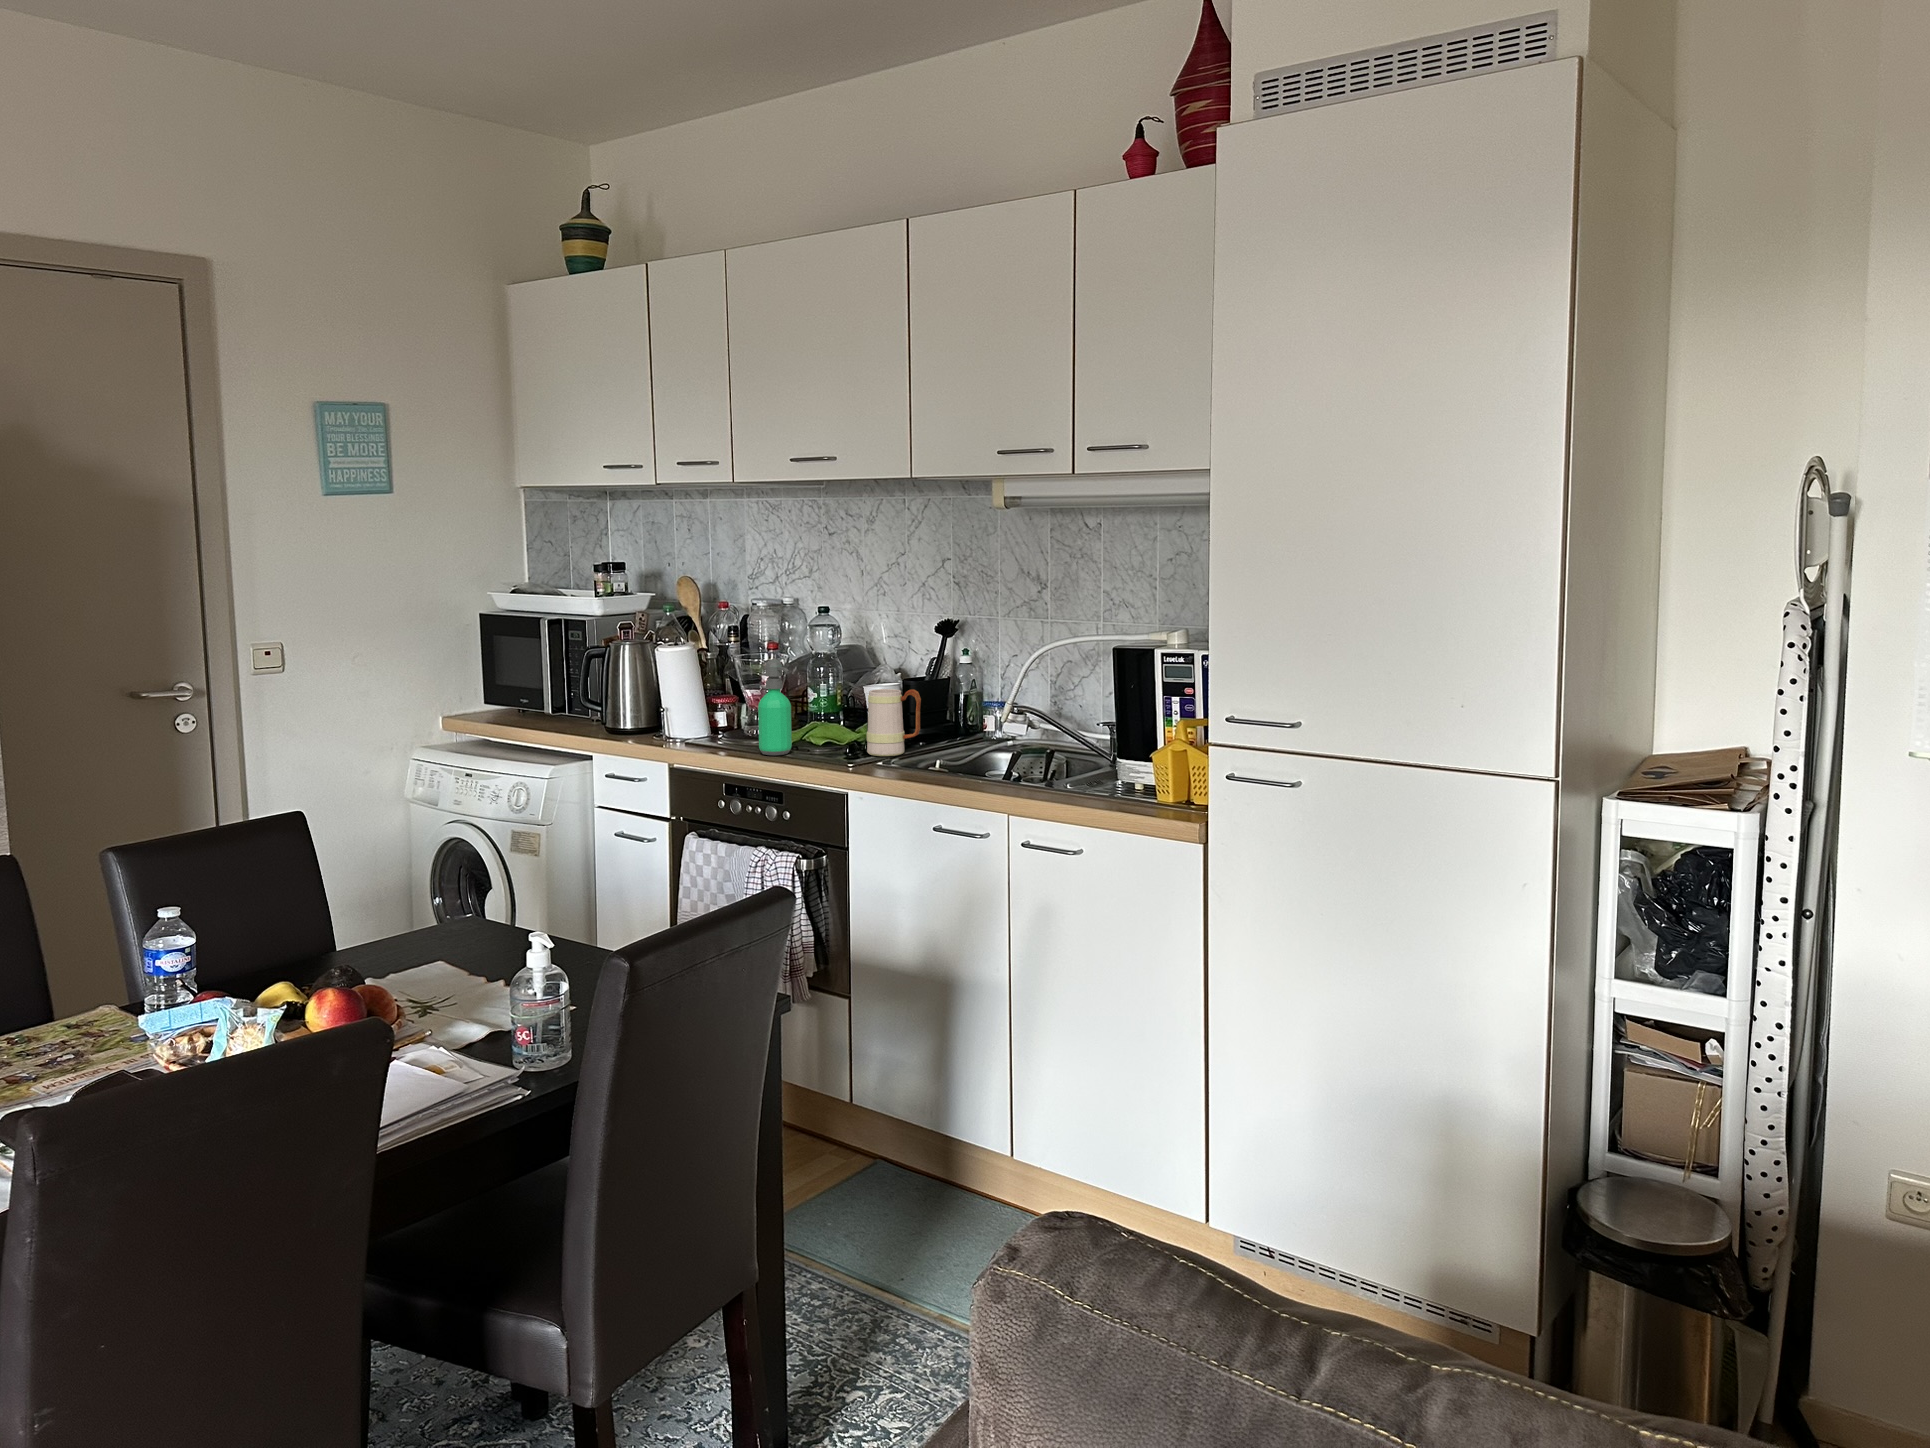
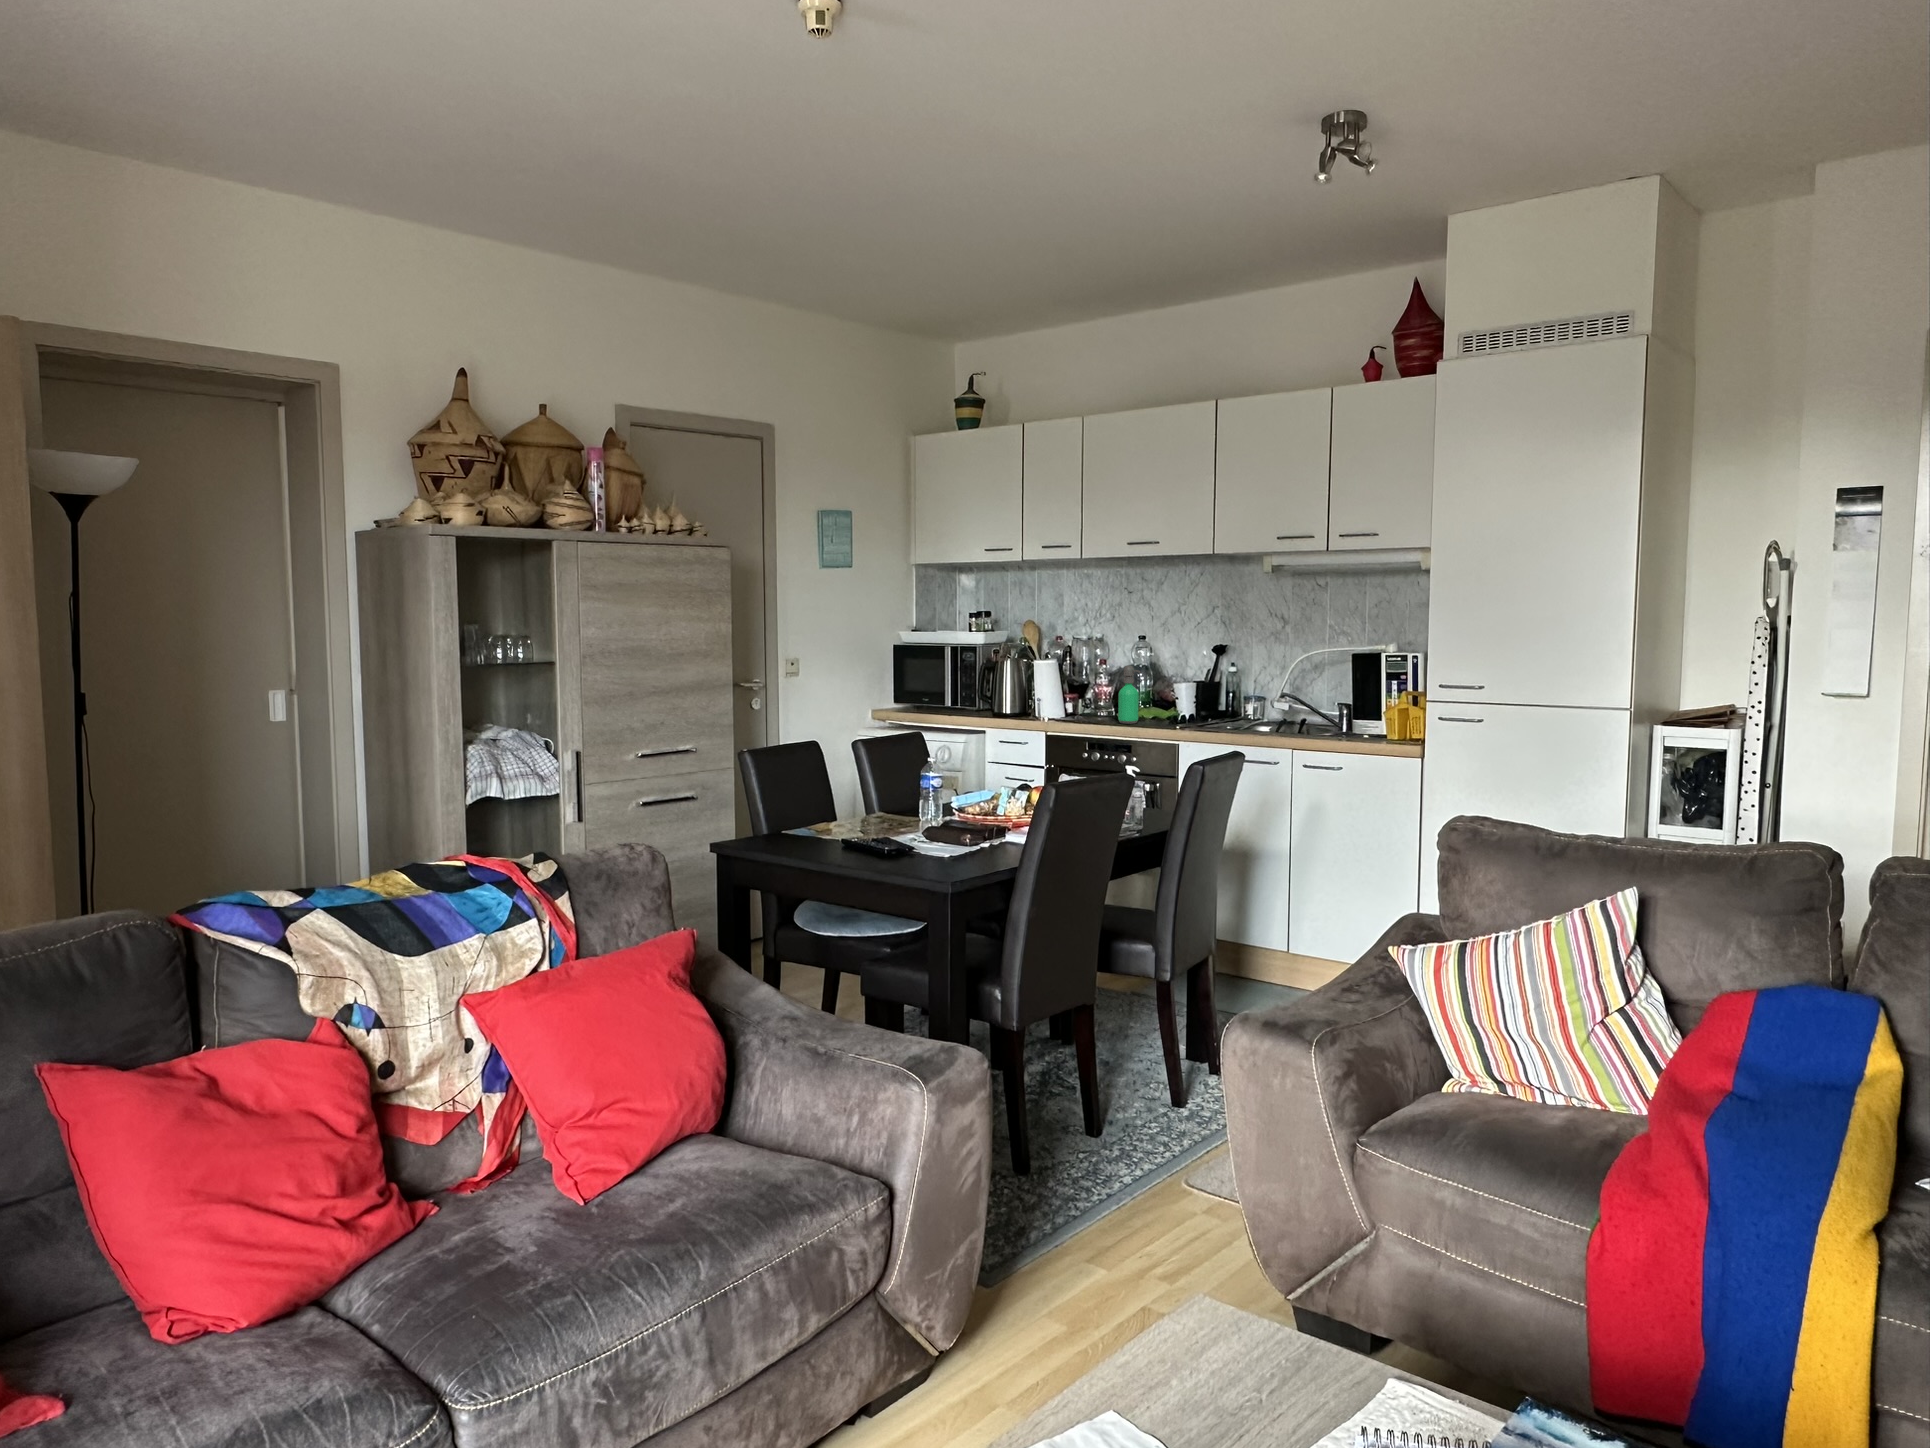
mug: present [867,689,921,756] -> none [1186,684,1221,724]

